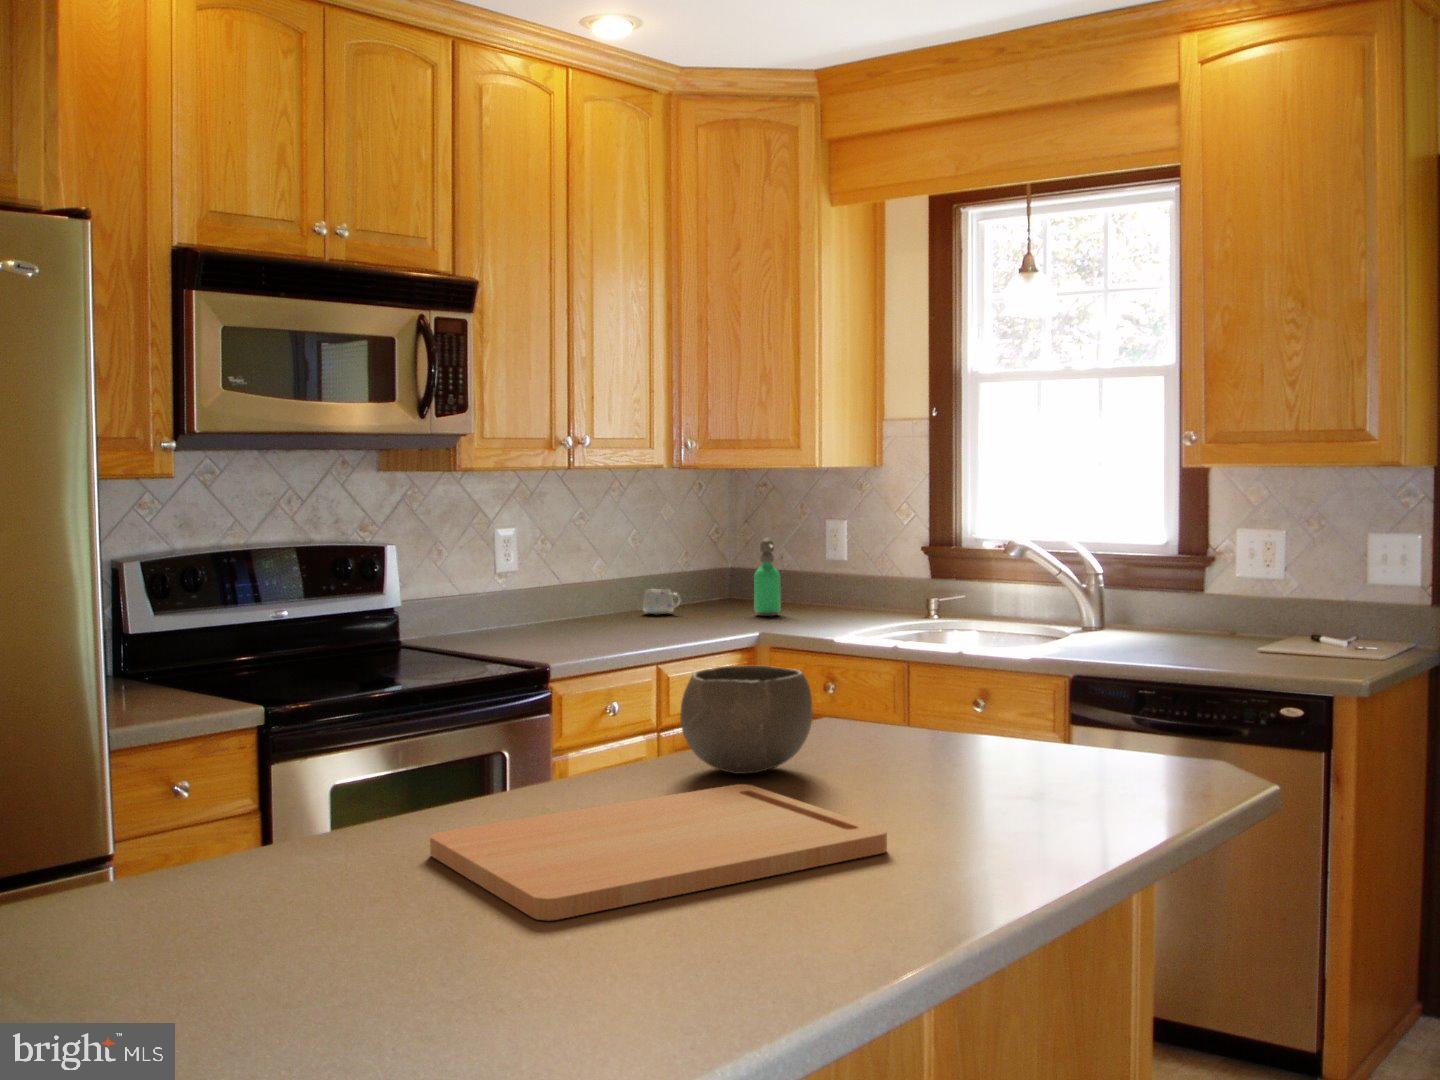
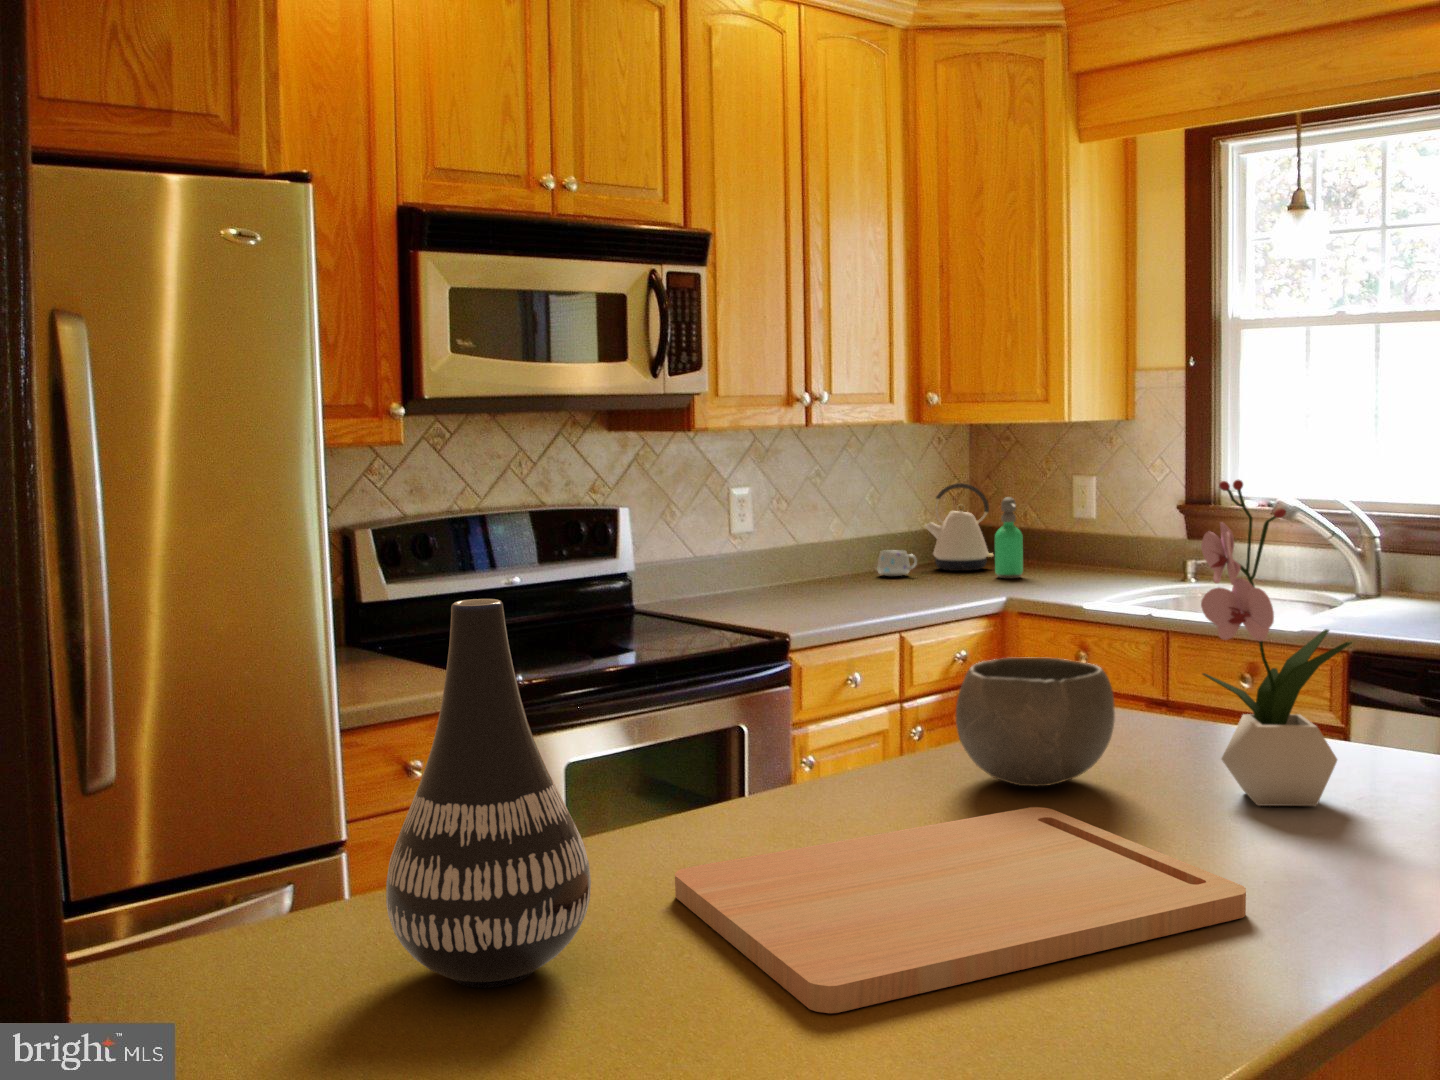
flower arrangement: none [879,514,994,782] -> present [1201,480,1352,806]
kettle: none [689,525,755,610] -> present [925,483,993,571]
vase: none [184,599,358,917] -> present [386,599,591,988]

